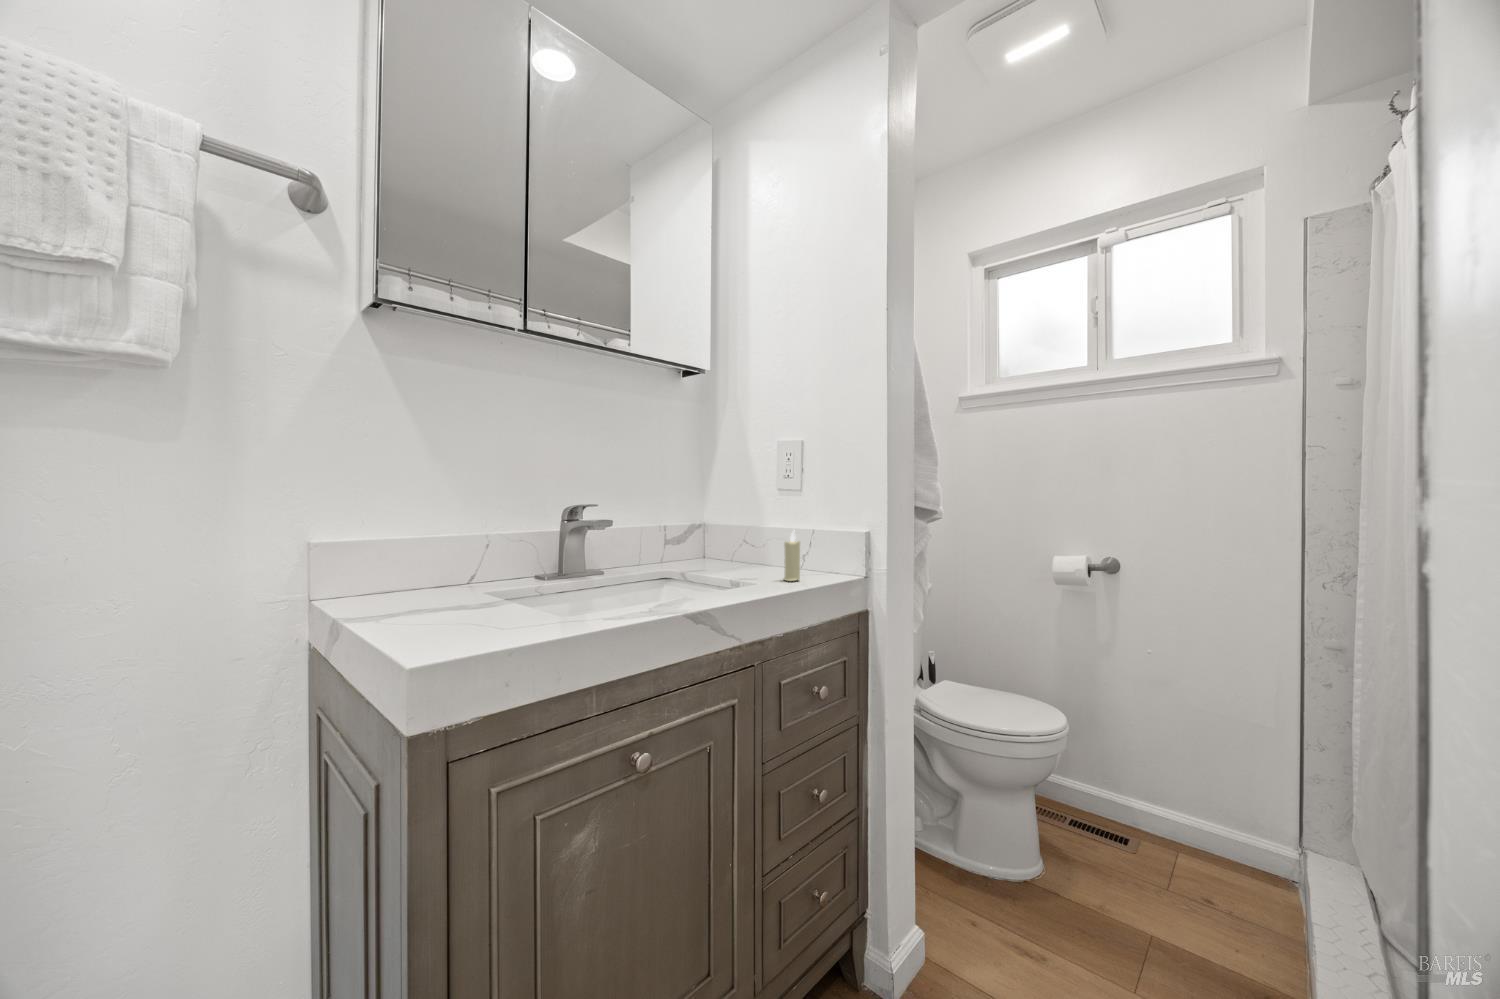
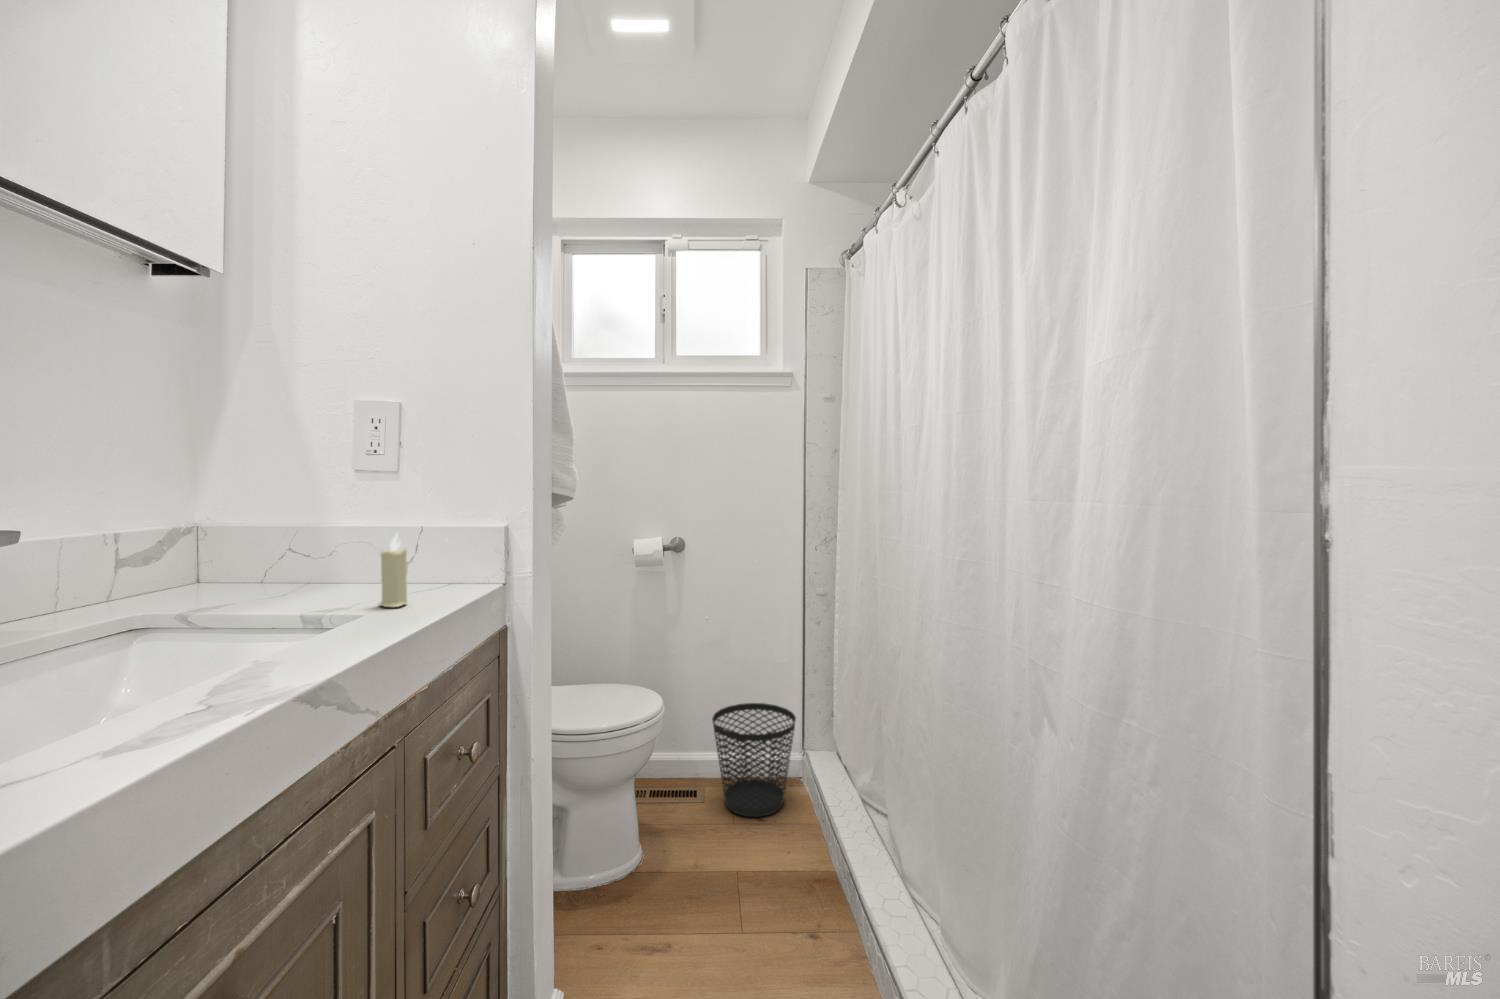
wastebasket: none [1143,755,1270,901] -> present [712,703,796,817]

